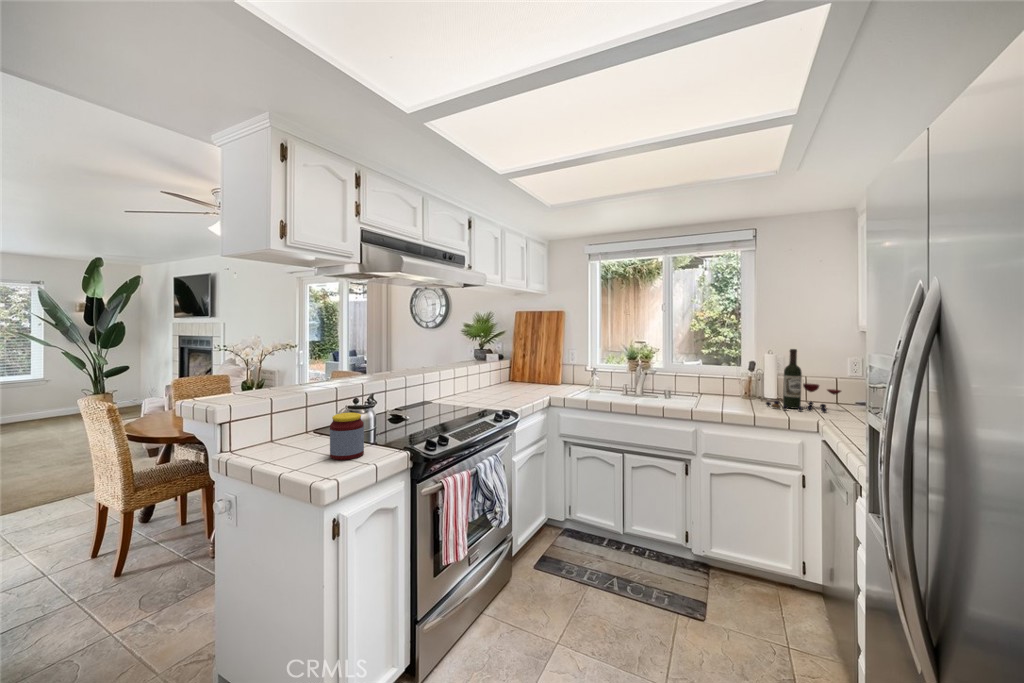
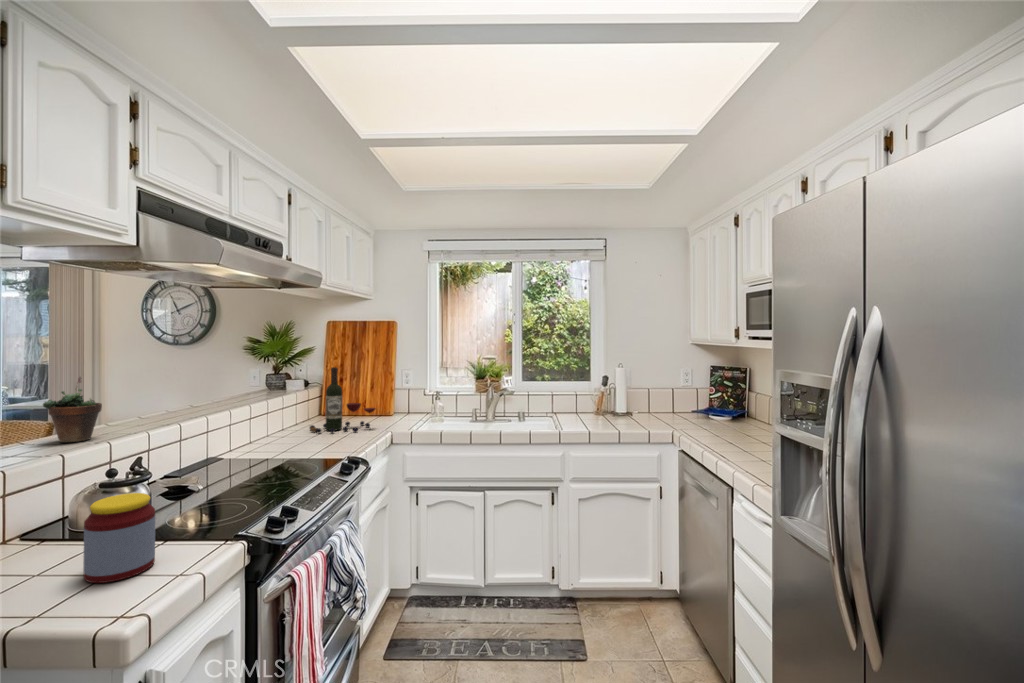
succulent plant: none [334,346,362,384] -> present [43,377,102,442]
wine bottle: present [766,349,841,412] -> present [310,367,375,433]

